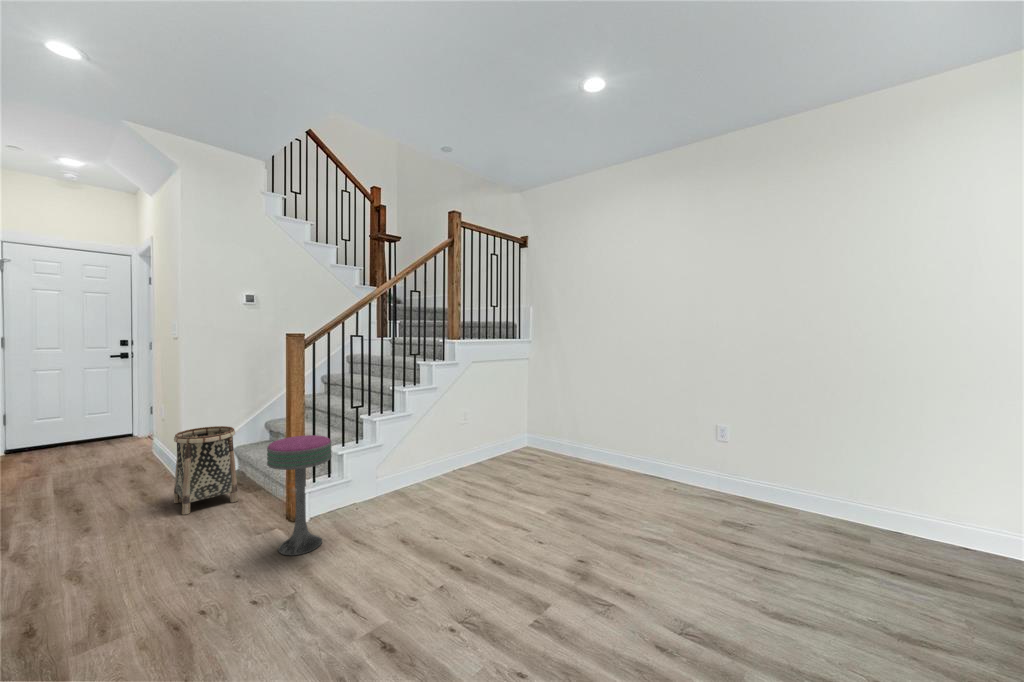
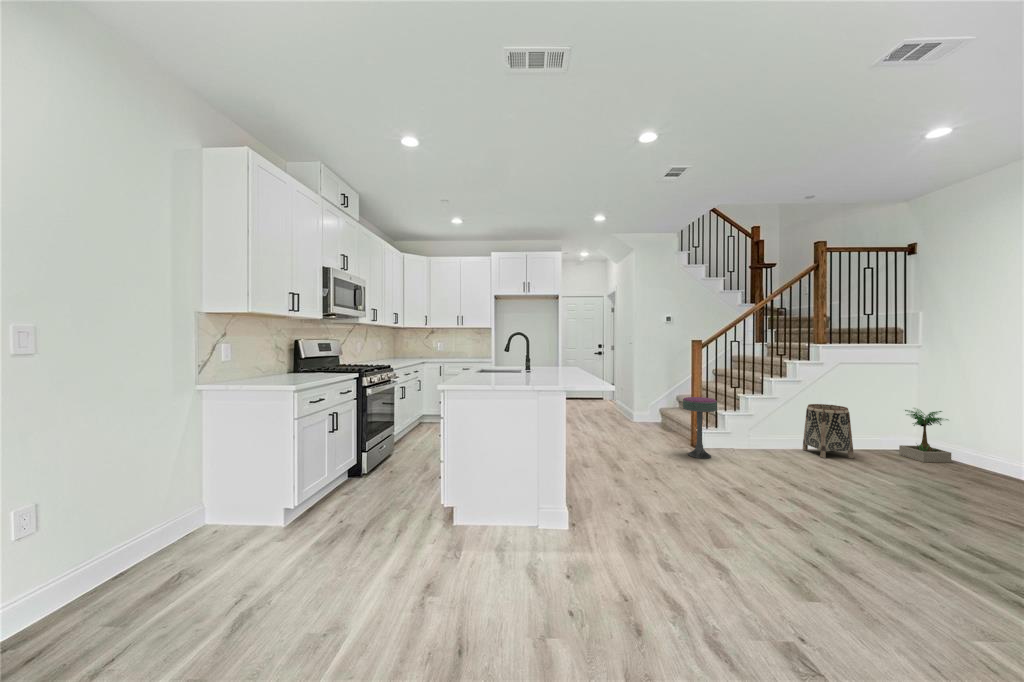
potted plant: none [524,405,566,465] -> present [899,409,951,463]
basket: present [174,426,238,515] -> present [803,404,854,458]

